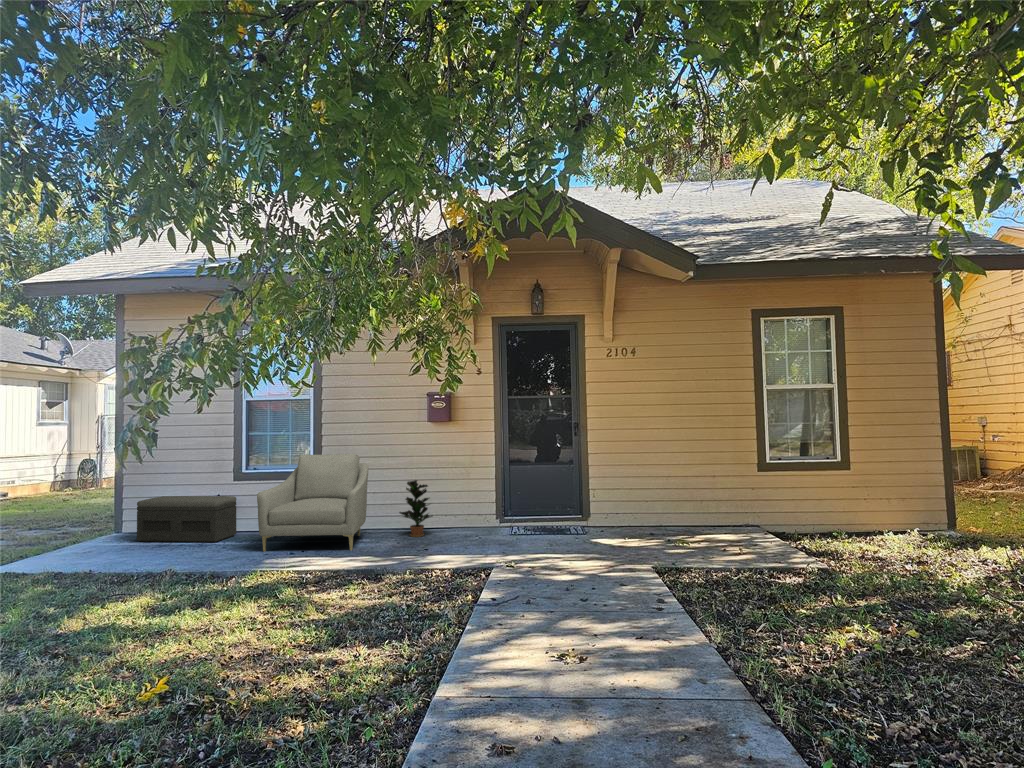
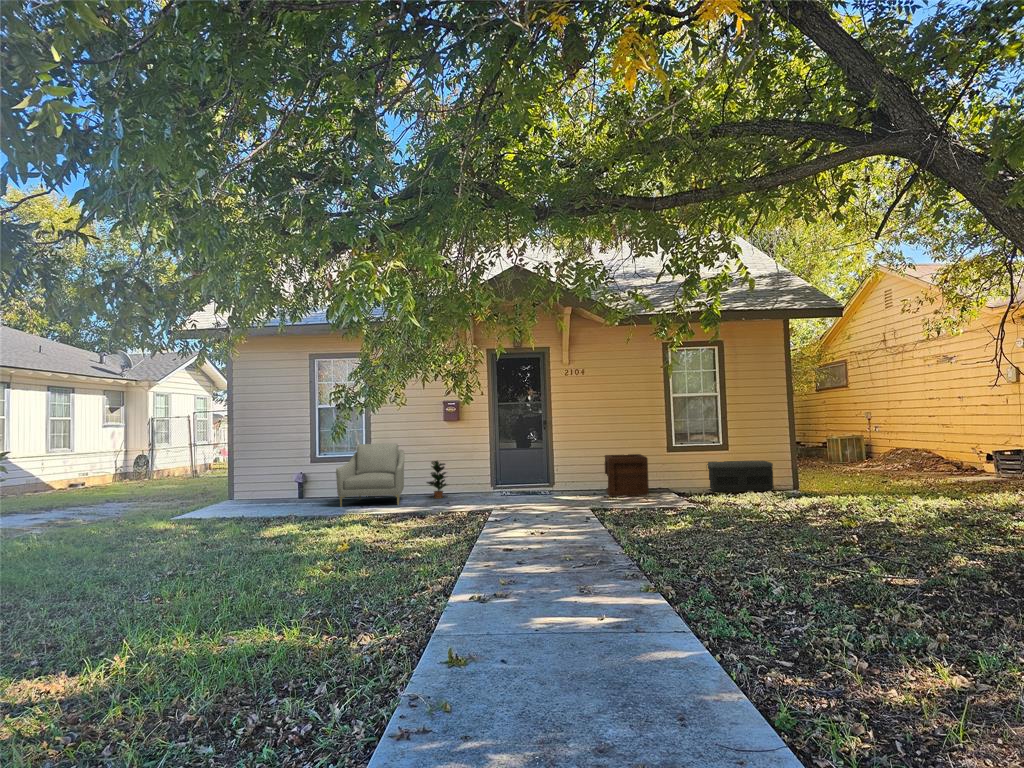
wooden crate: none [664,474,737,541] -> present [605,454,649,497]
storage bench: present [137,496,236,543] -> present [707,461,774,492]

